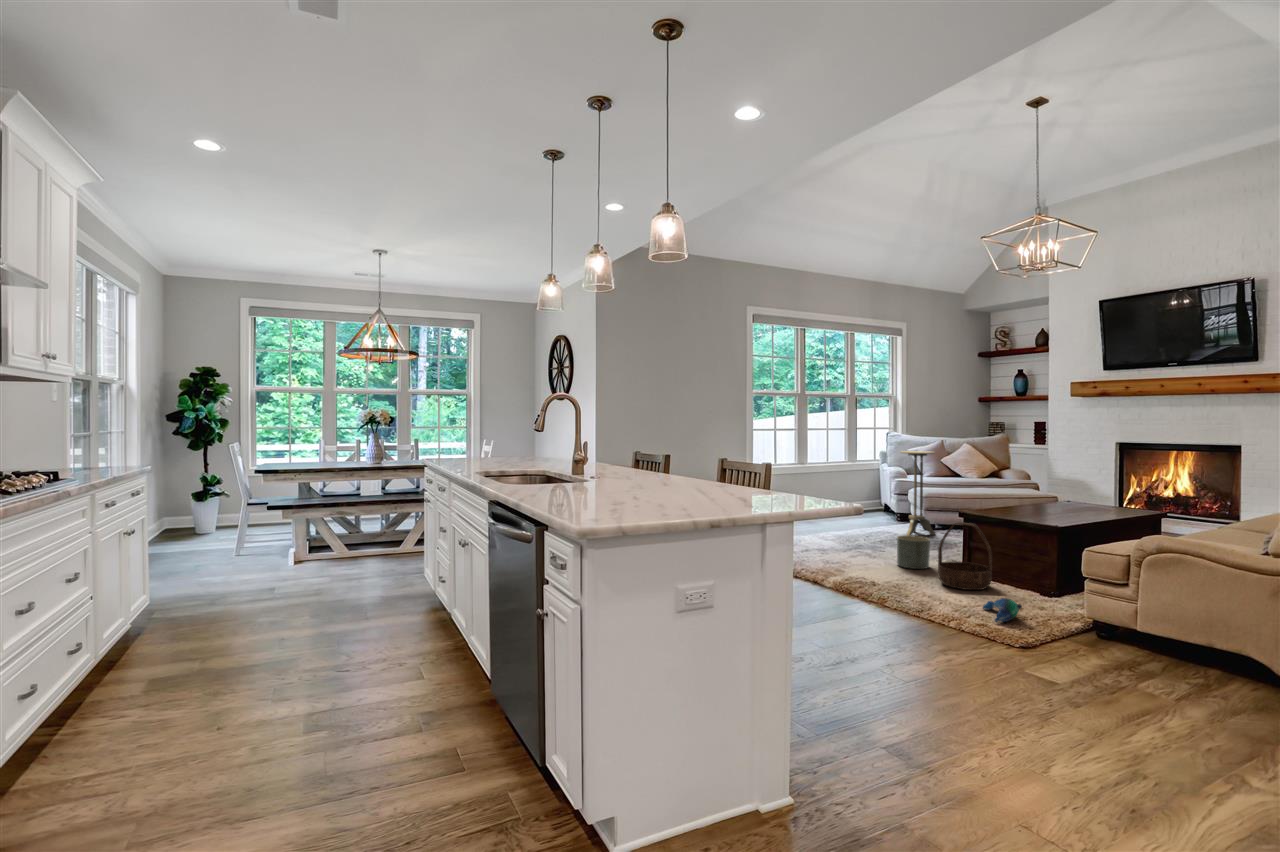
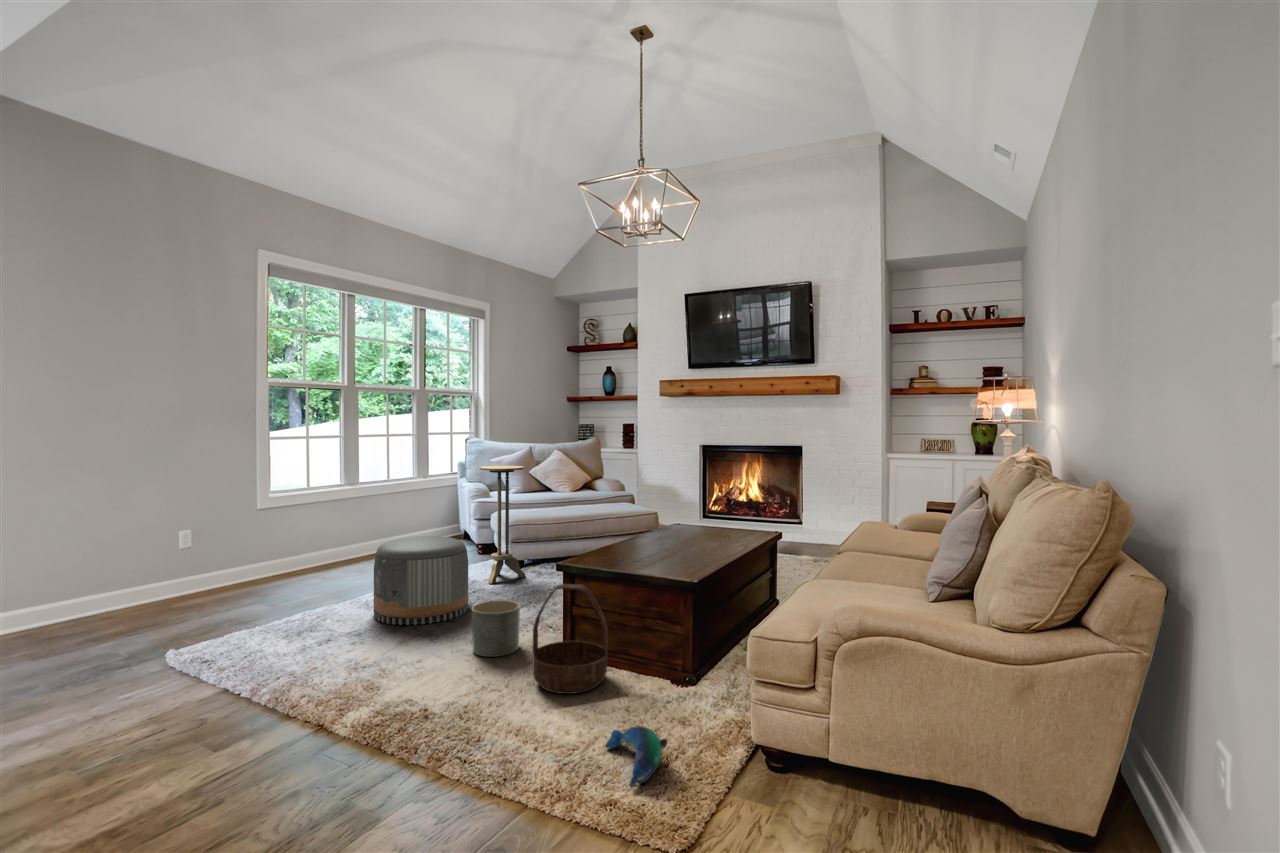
pouf: none [830,495,893,550] -> present [374,536,468,625]

